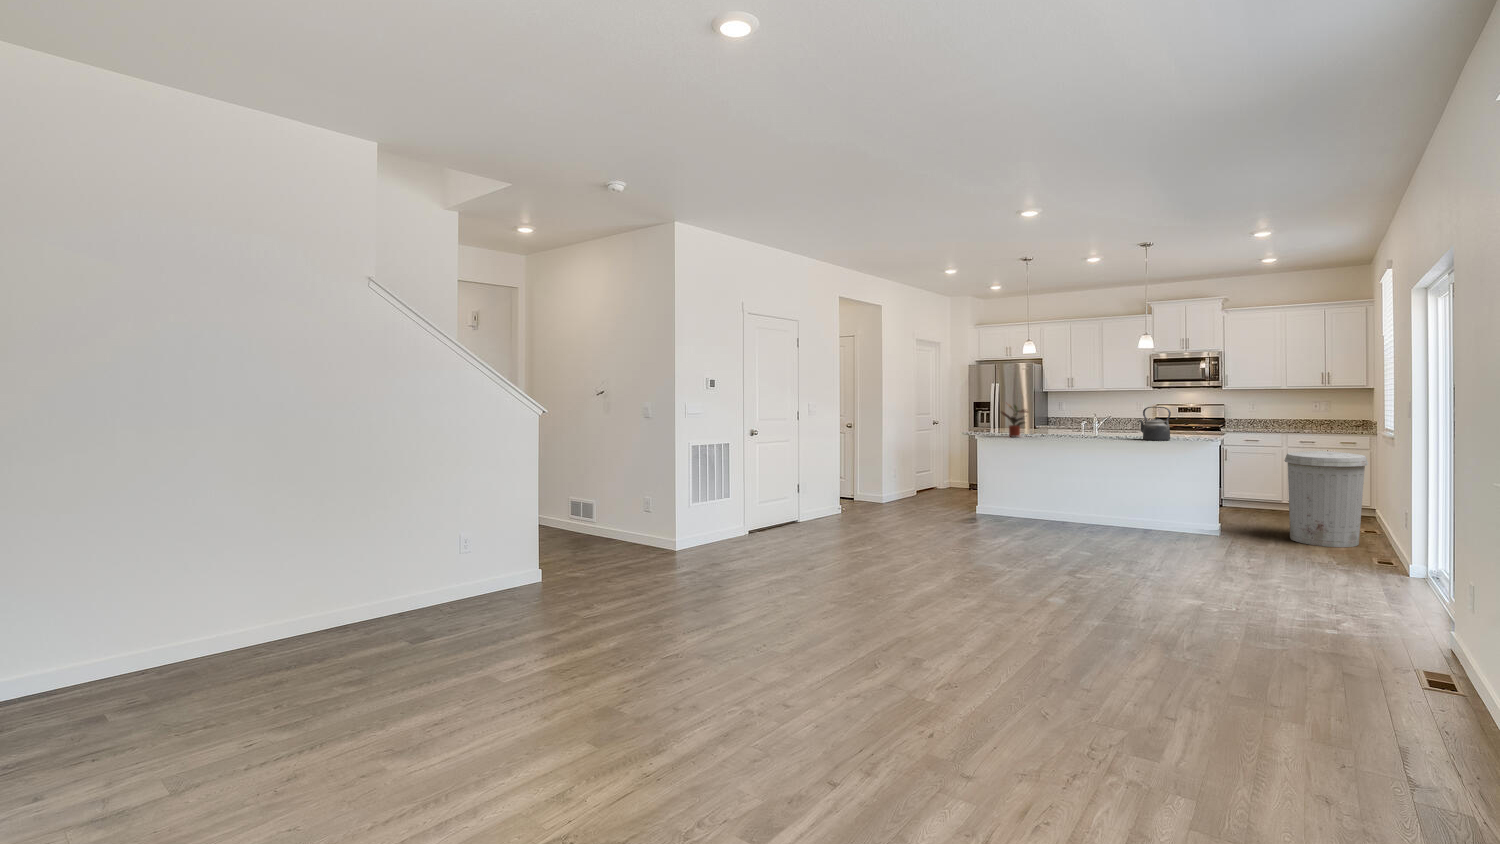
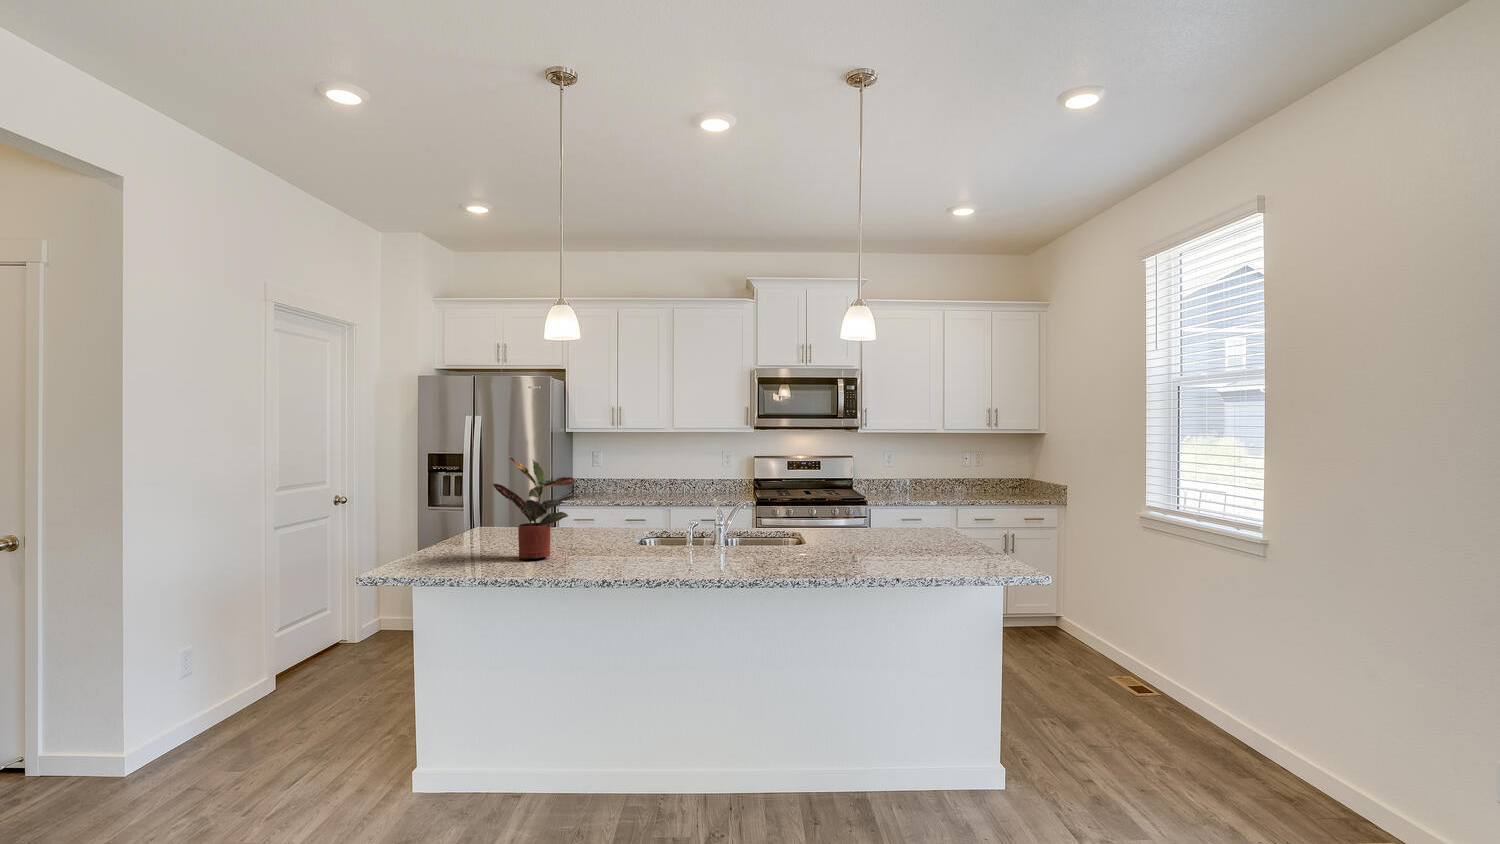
kettle: present [1139,407,1171,441] -> none [847,468,928,557]
trash can: present [1284,451,1368,547] -> none [1096,553,1255,773]

